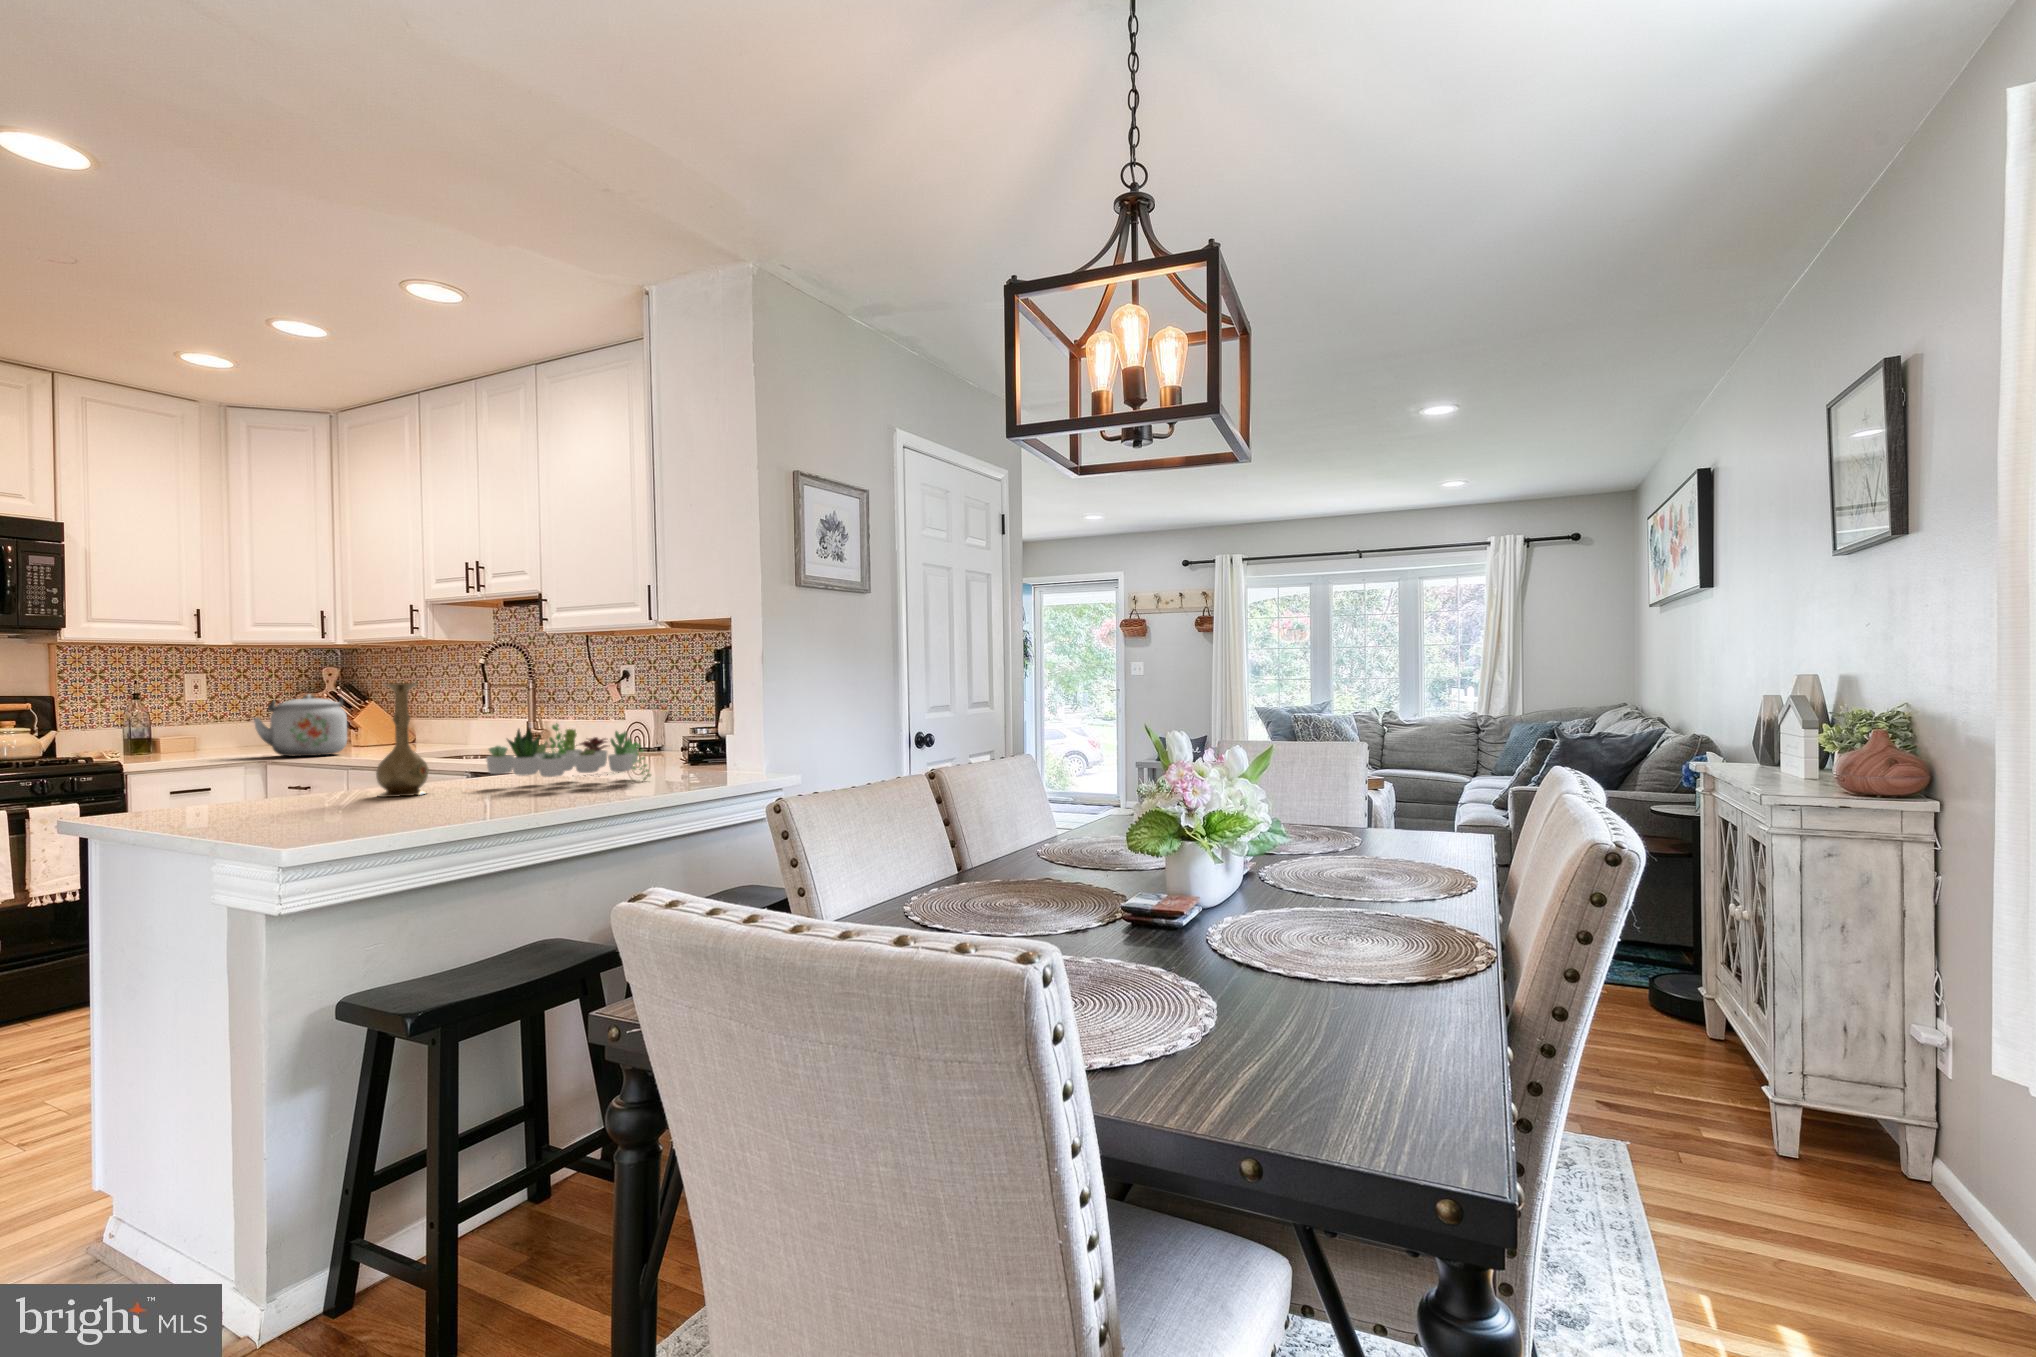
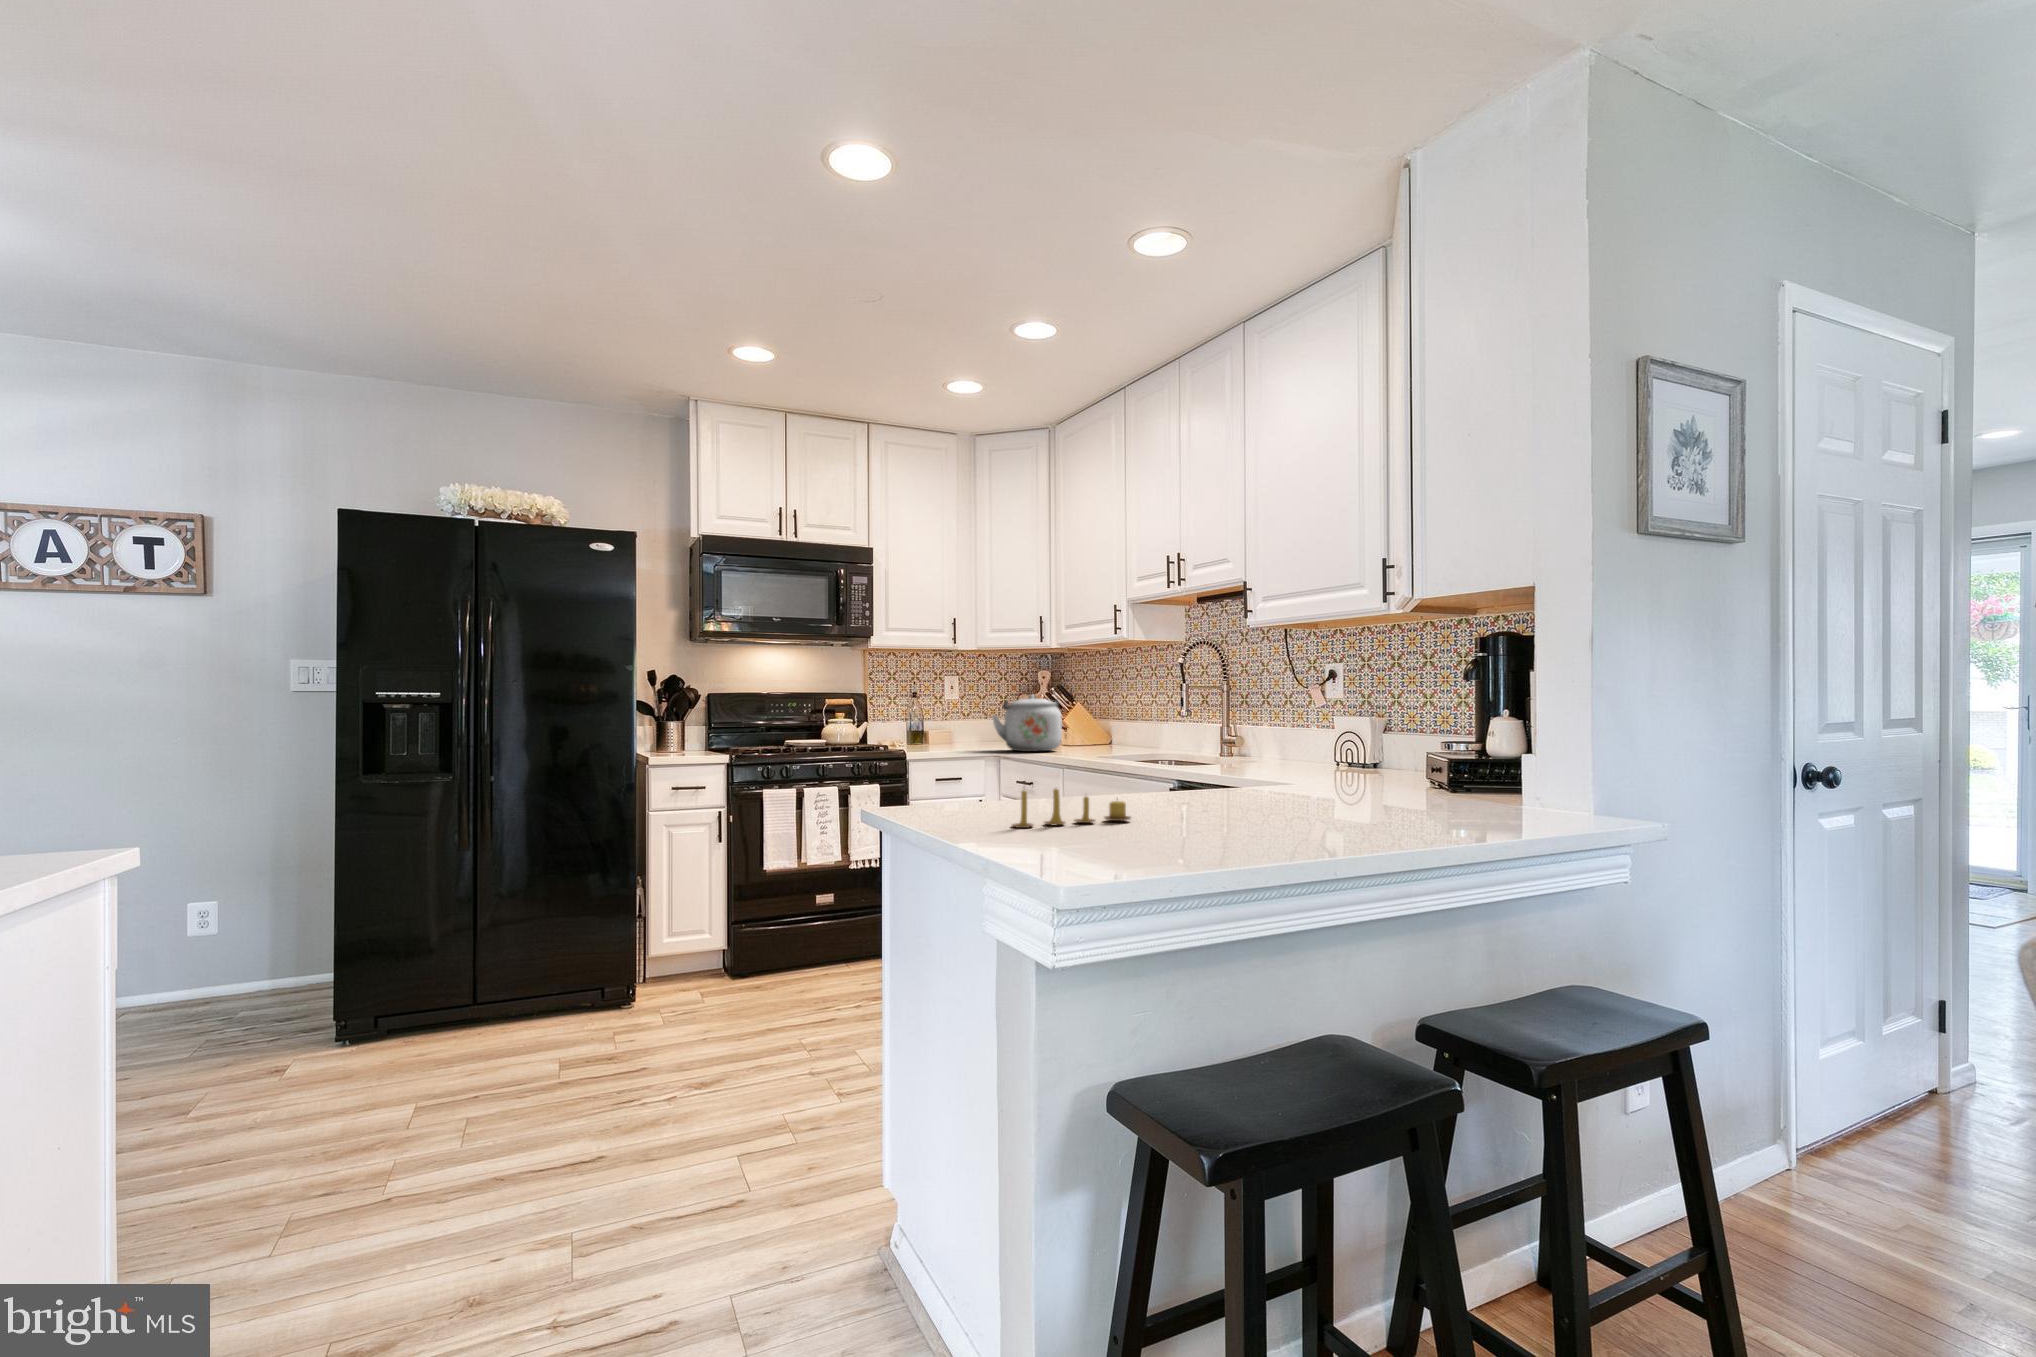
vase: present [376,683,429,797] -> none [1108,678,1160,806]
succulent plant: present [486,723,651,779] -> none [1215,723,1417,805]
candle: none [260,779,391,820] -> present [1012,788,1131,828]

